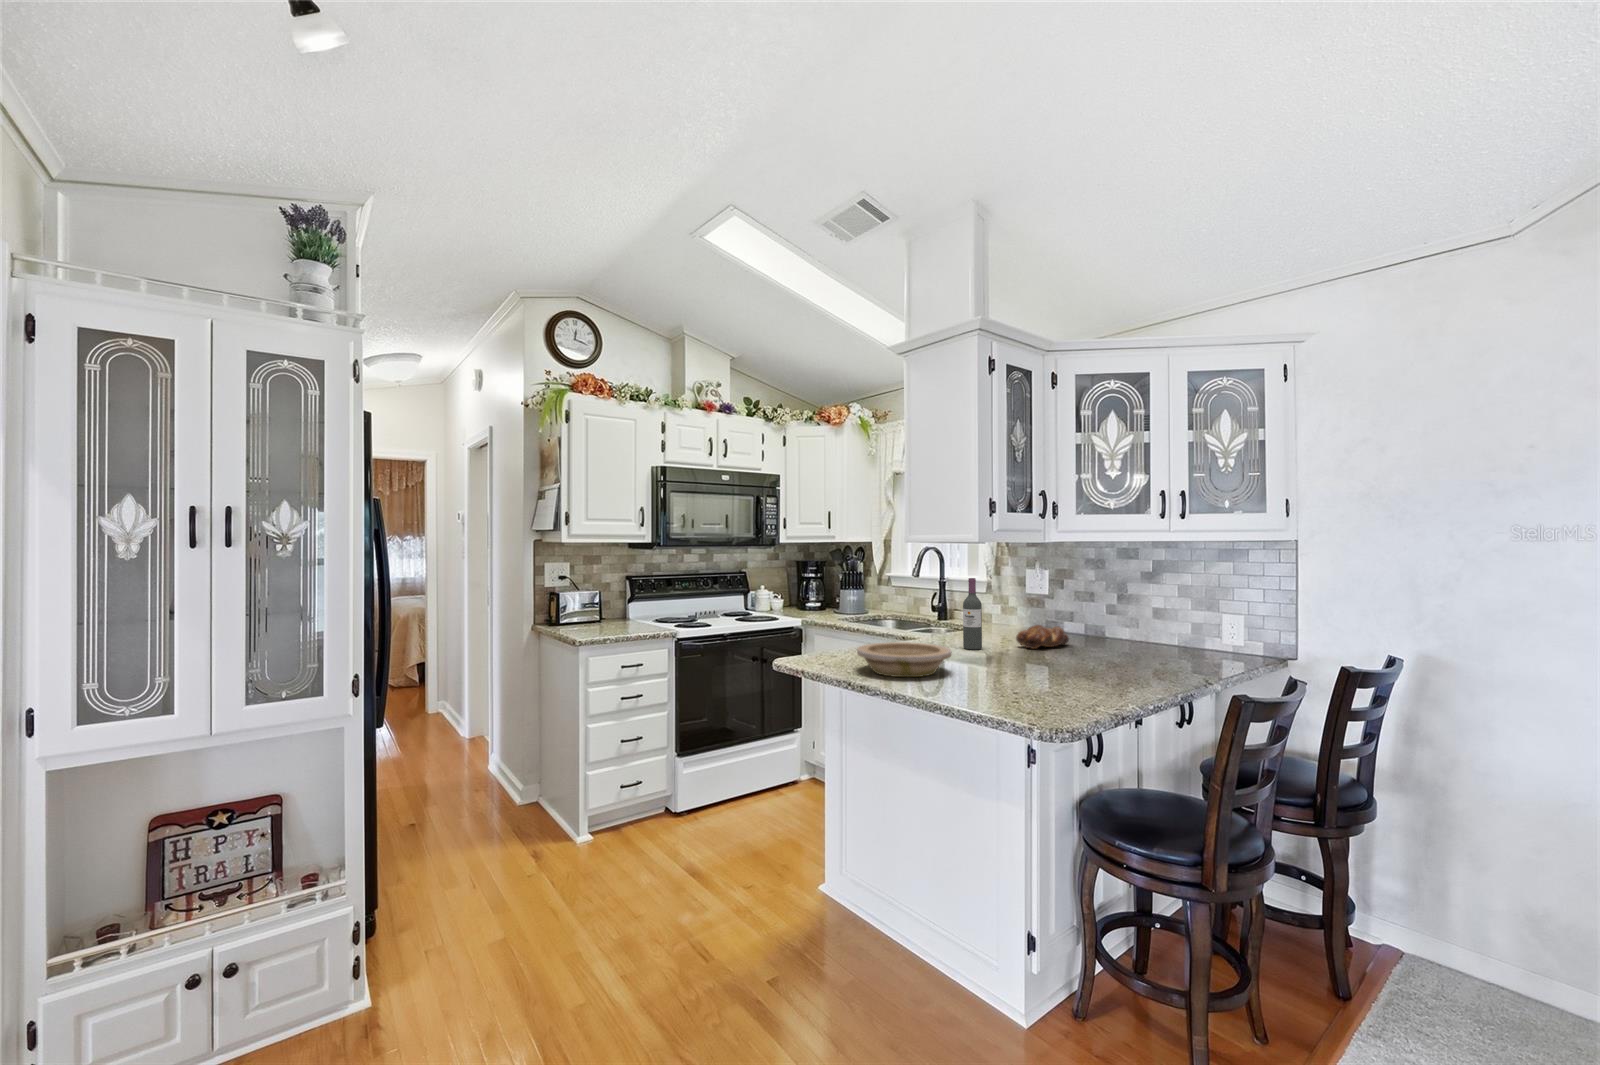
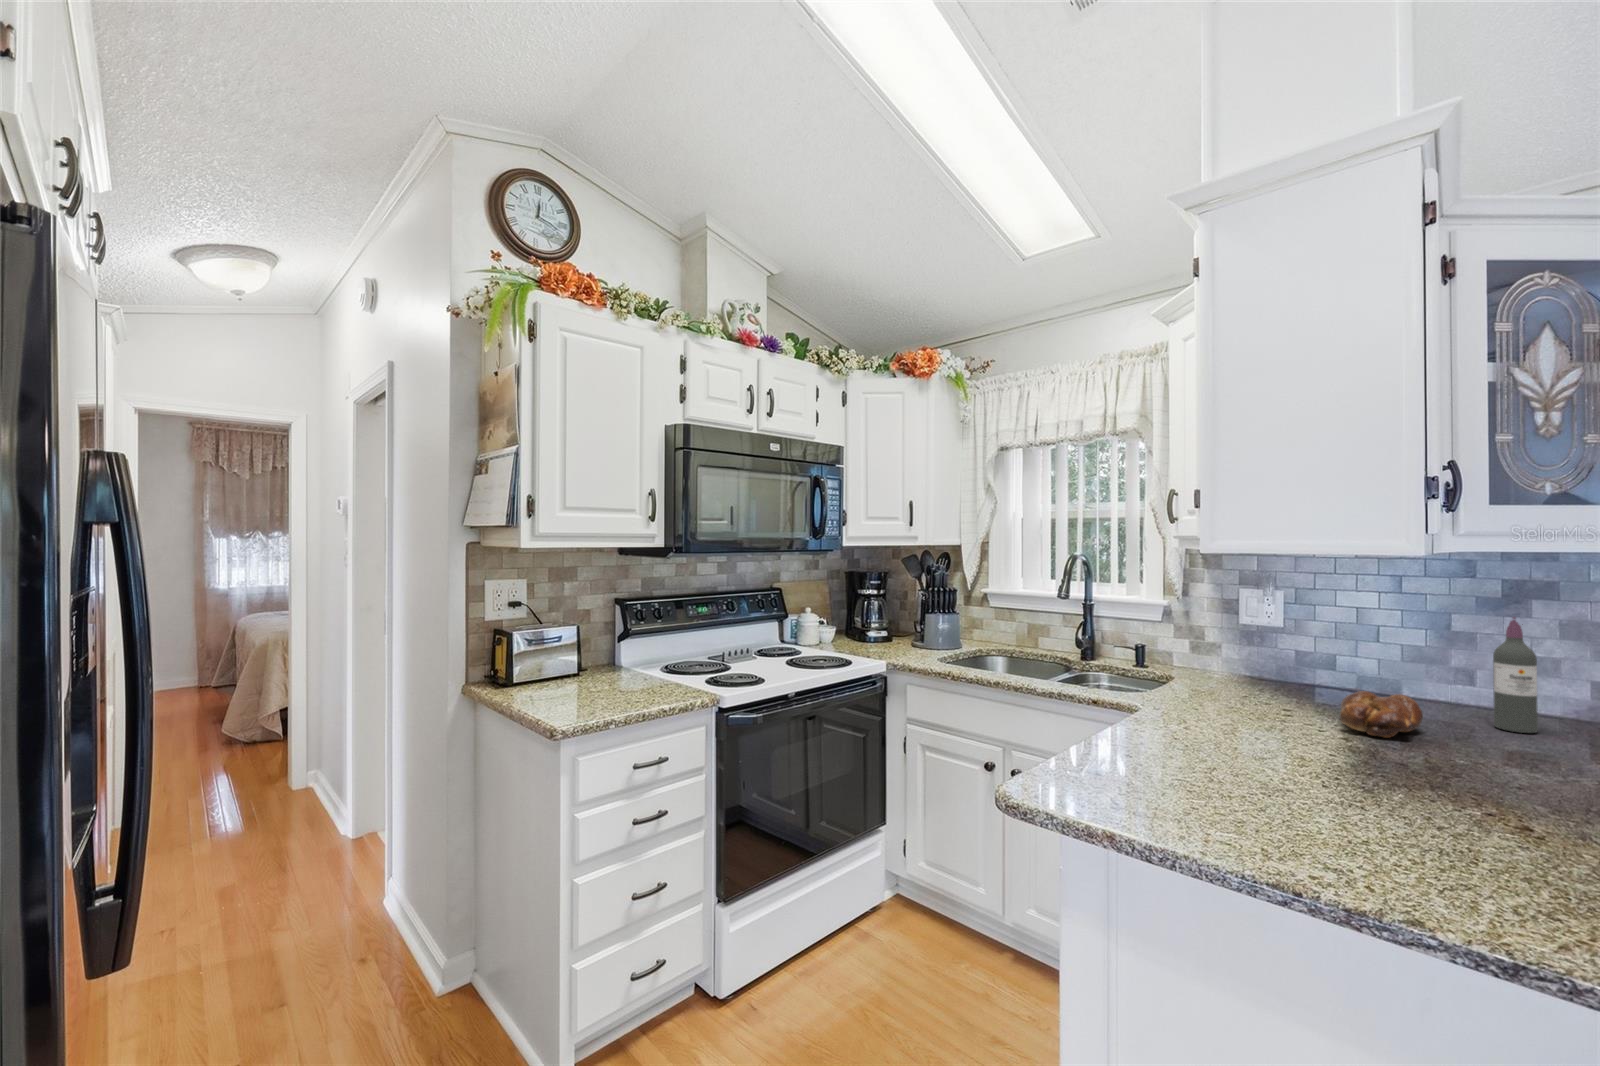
wine bottle: present [963,578,982,649] -> present [1493,617,1538,733]
bowl: present [857,642,952,677] -> none [1212,756,1469,866]

